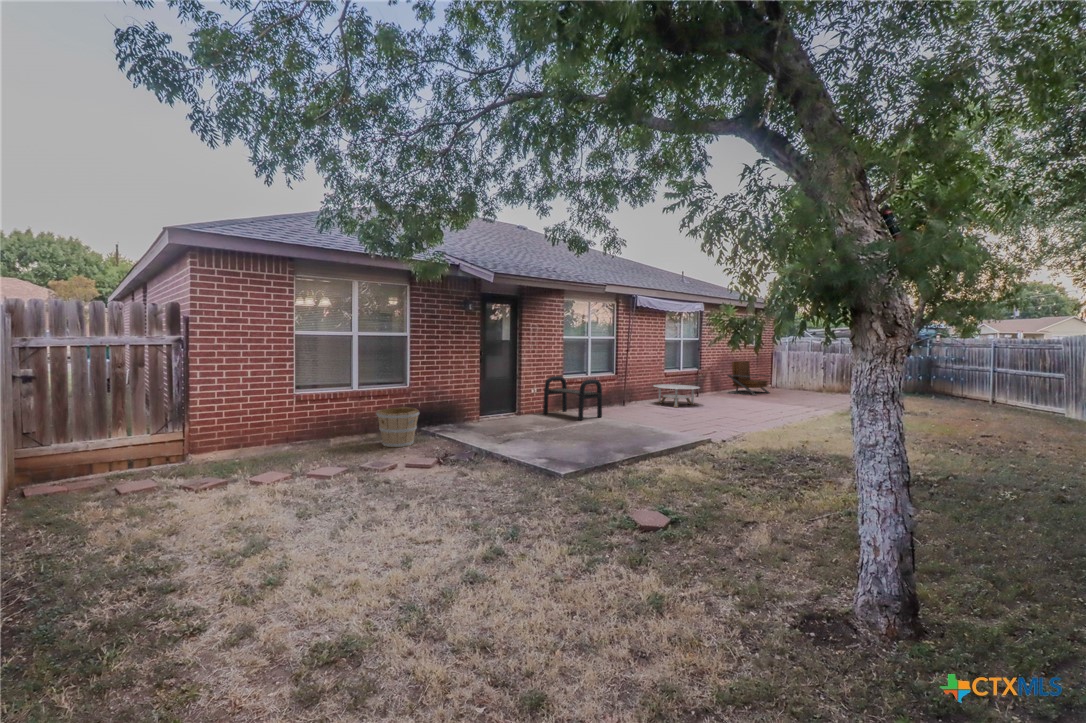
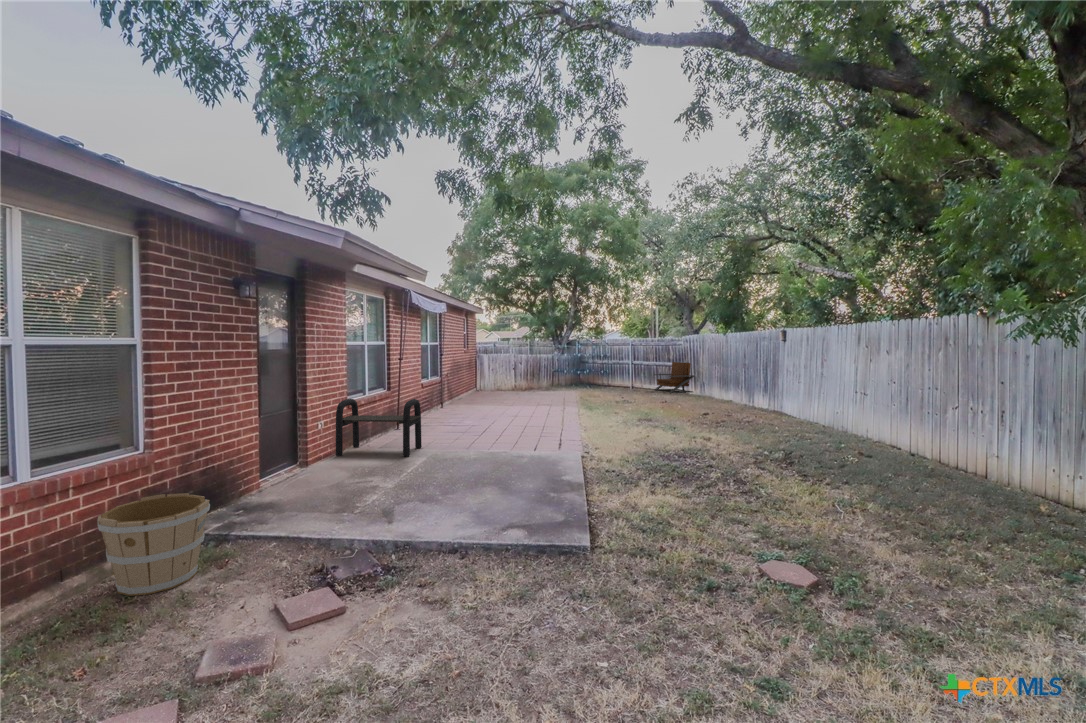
lounge chair: present [728,361,769,395] -> present [655,362,695,393]
round table: present [654,384,700,408] -> none [419,395,472,422]

